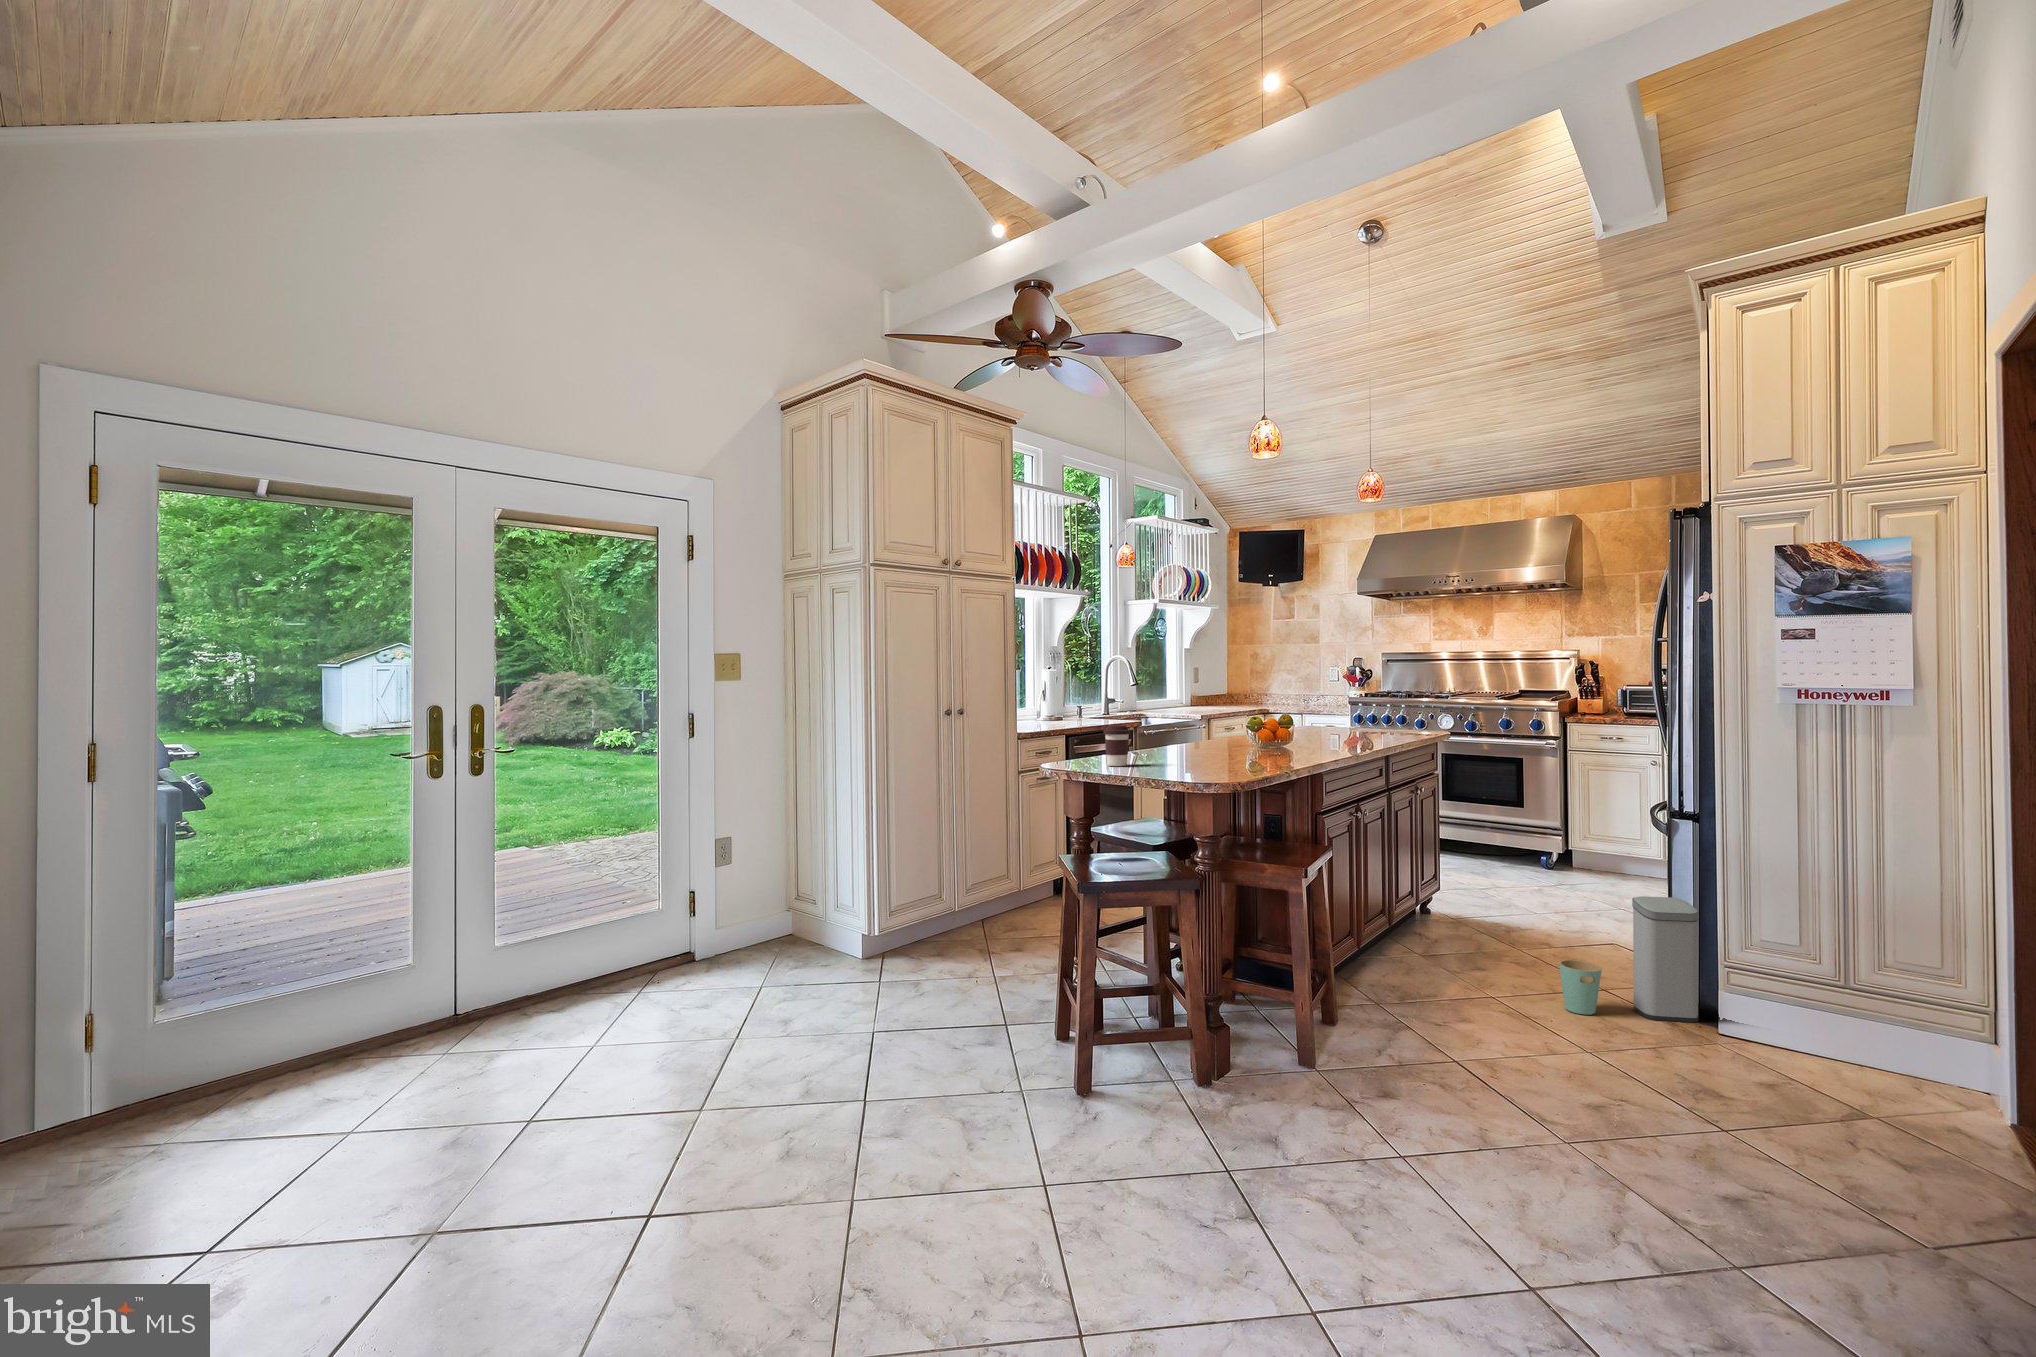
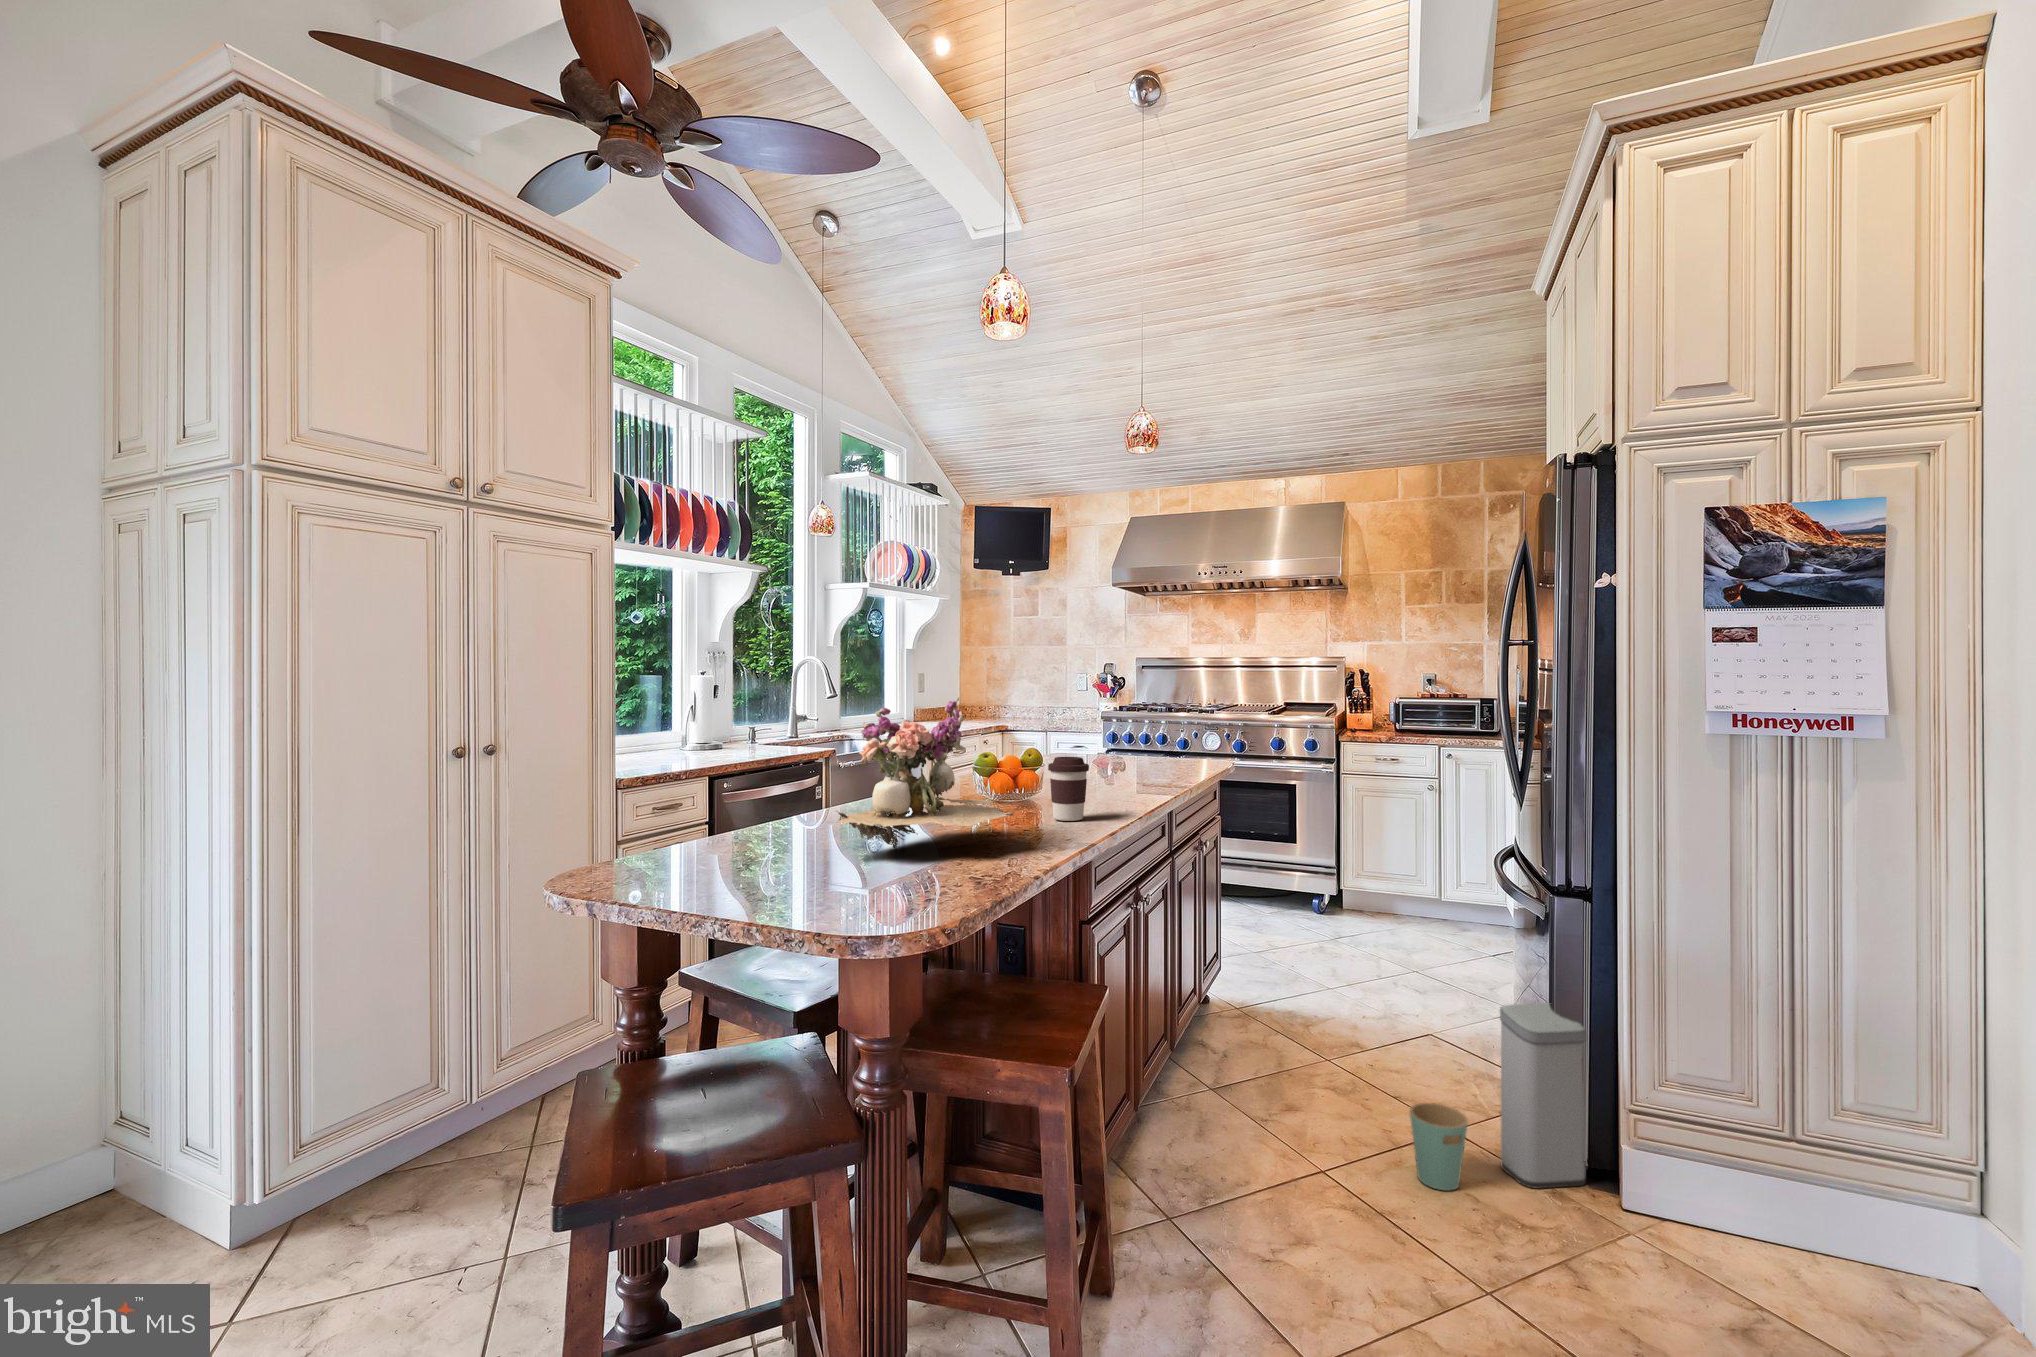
flower arrangement: none [1175,681,1275,765] -> present [836,697,1013,848]
coffee cup: present [1104,725,1130,766] -> present [1048,757,1089,821]

